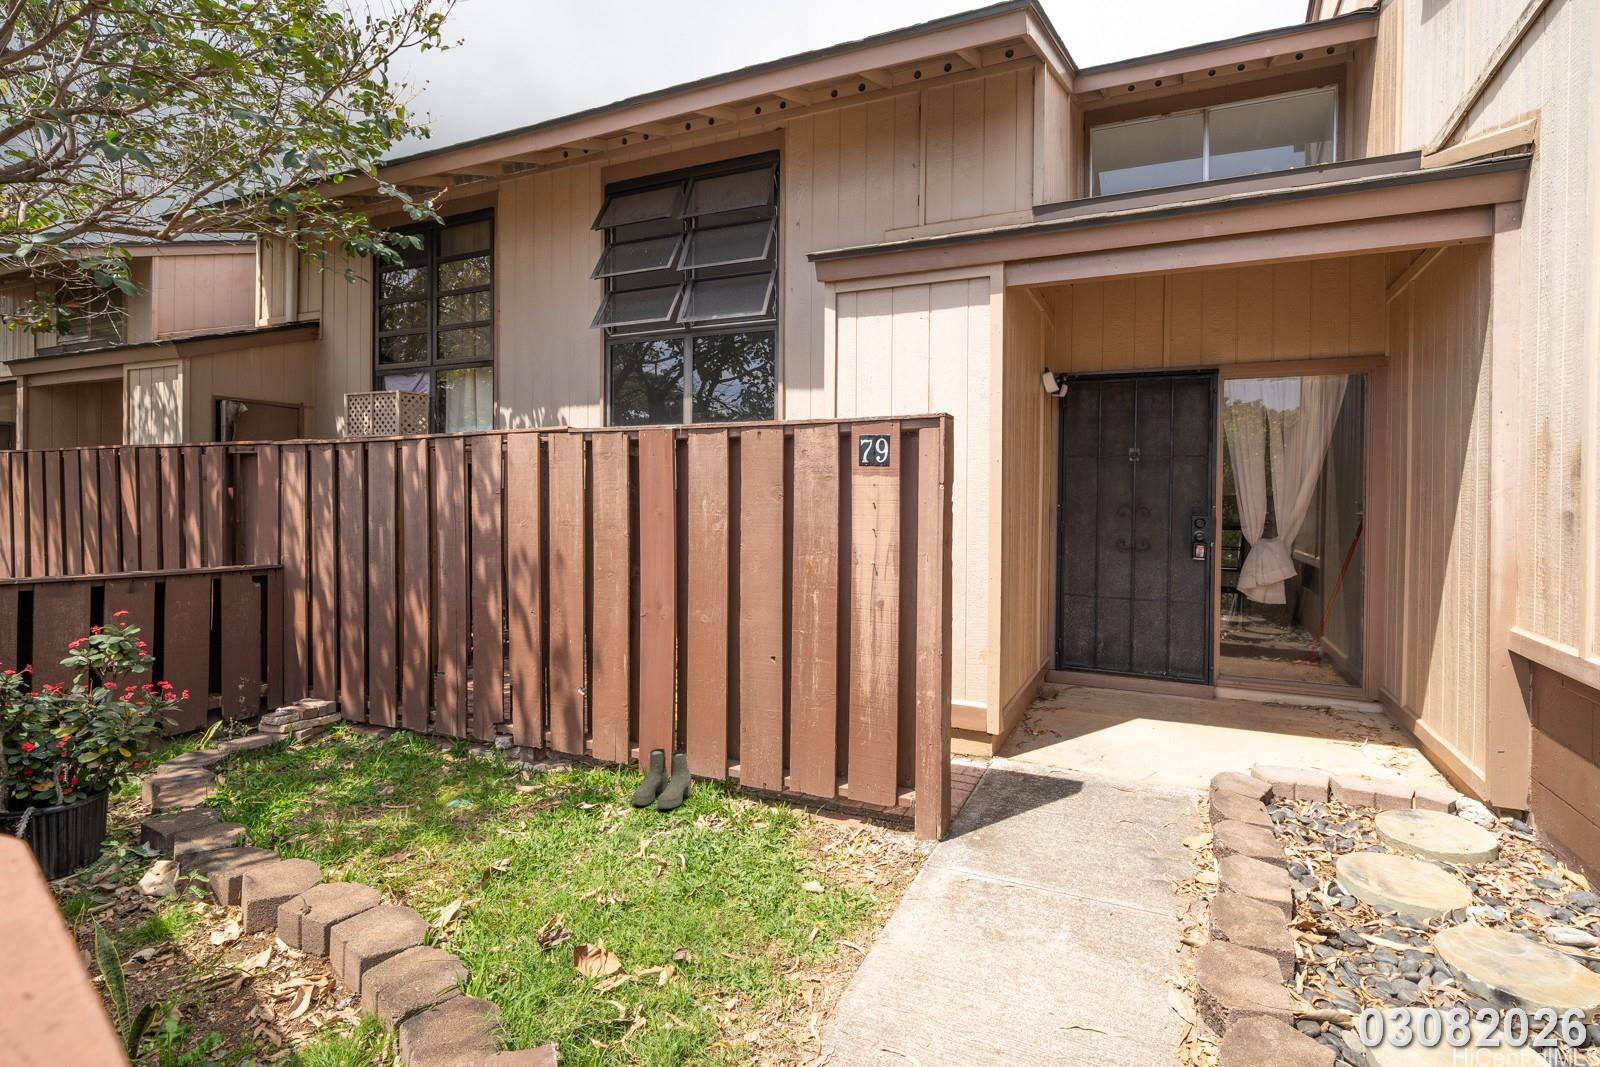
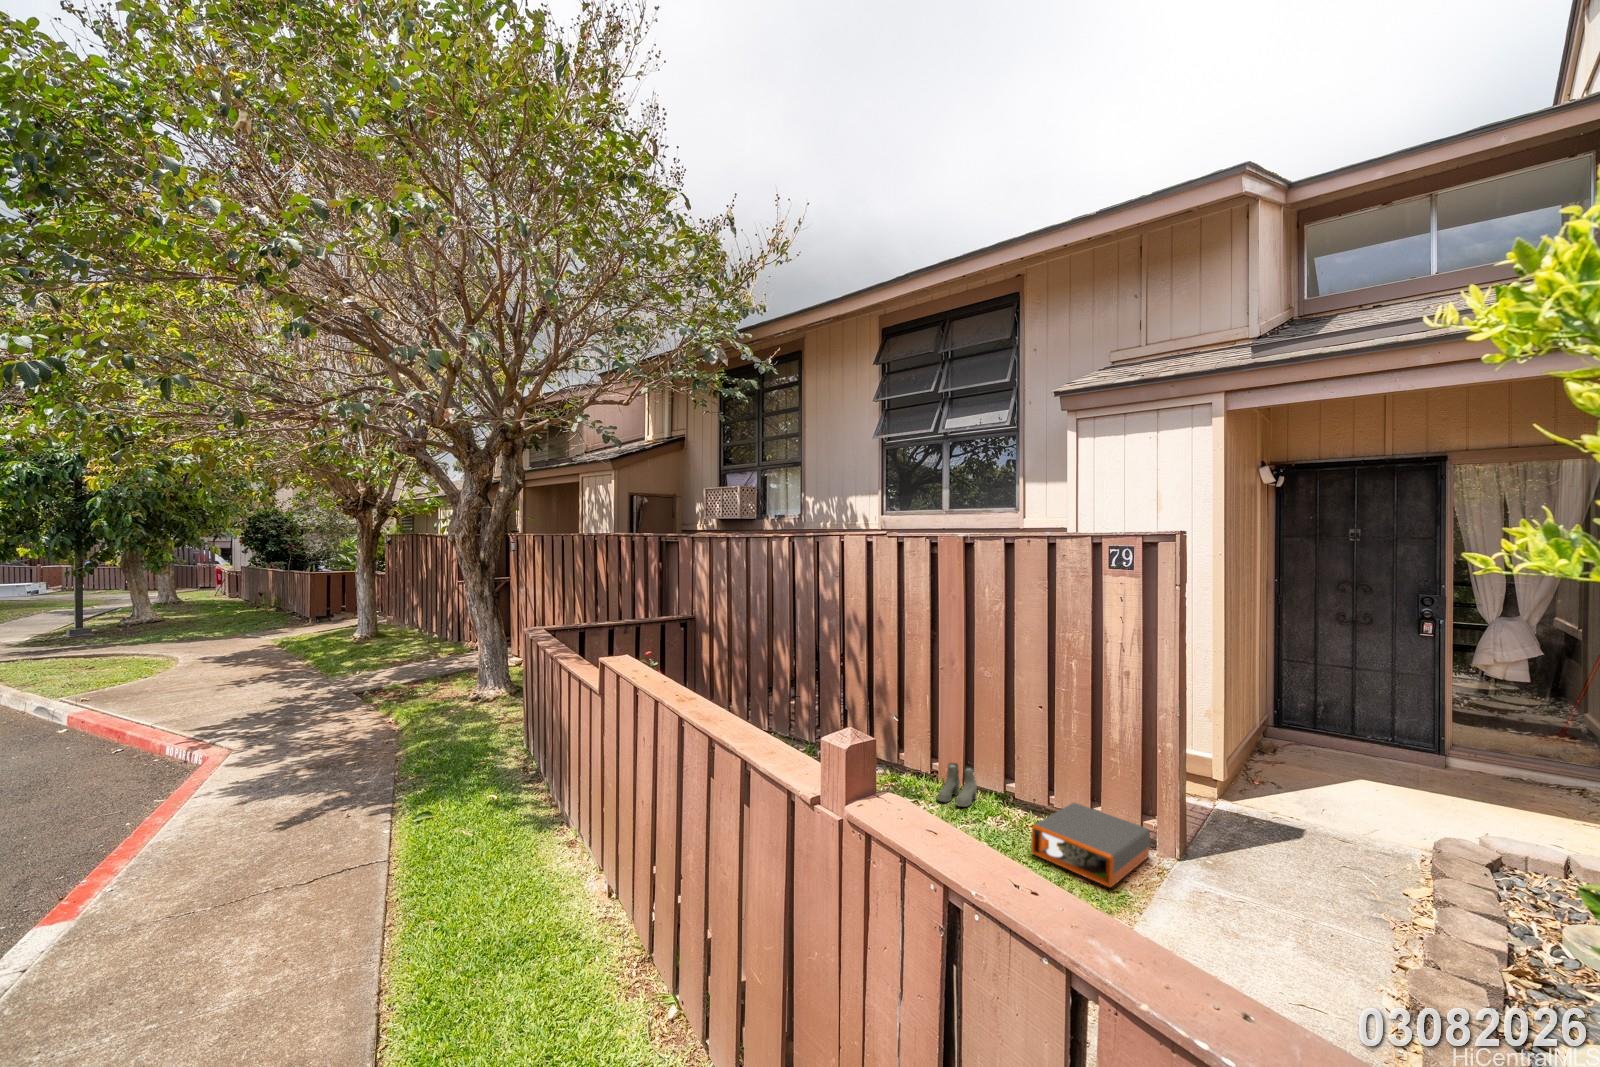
storage box: none [749,784,906,894] -> present [1031,803,1150,887]

